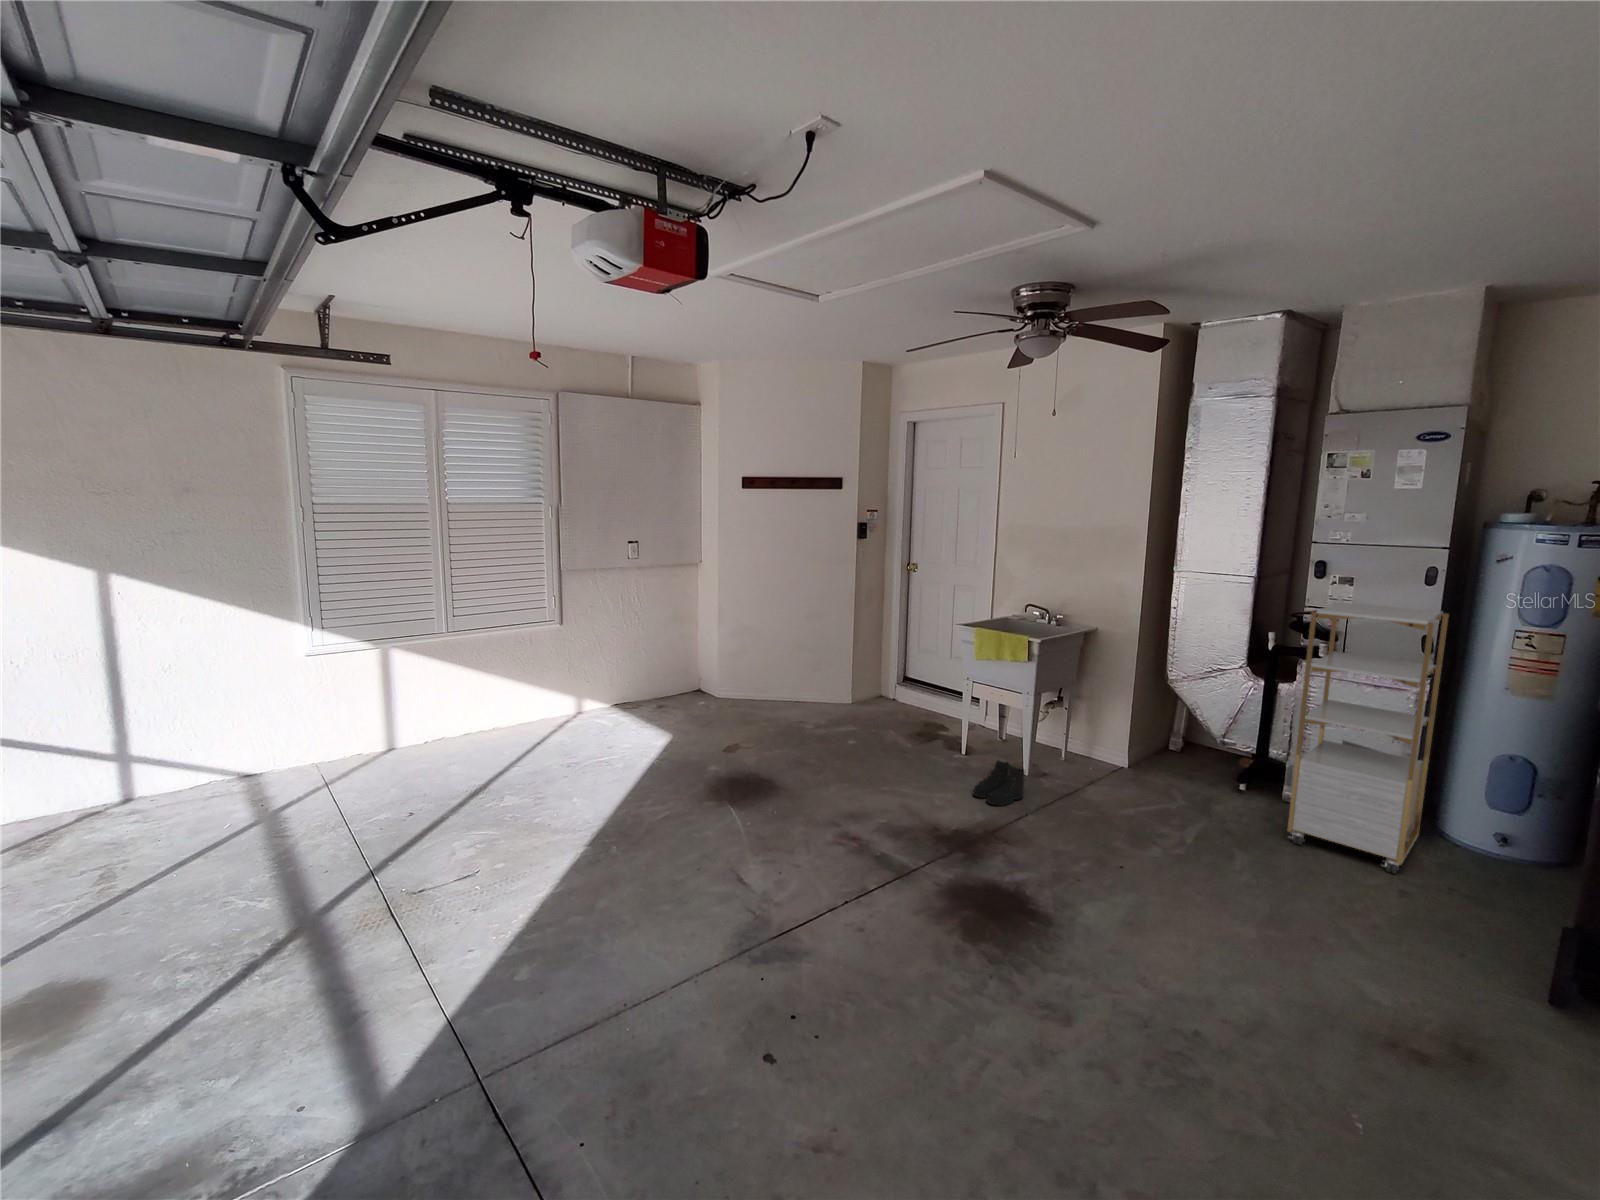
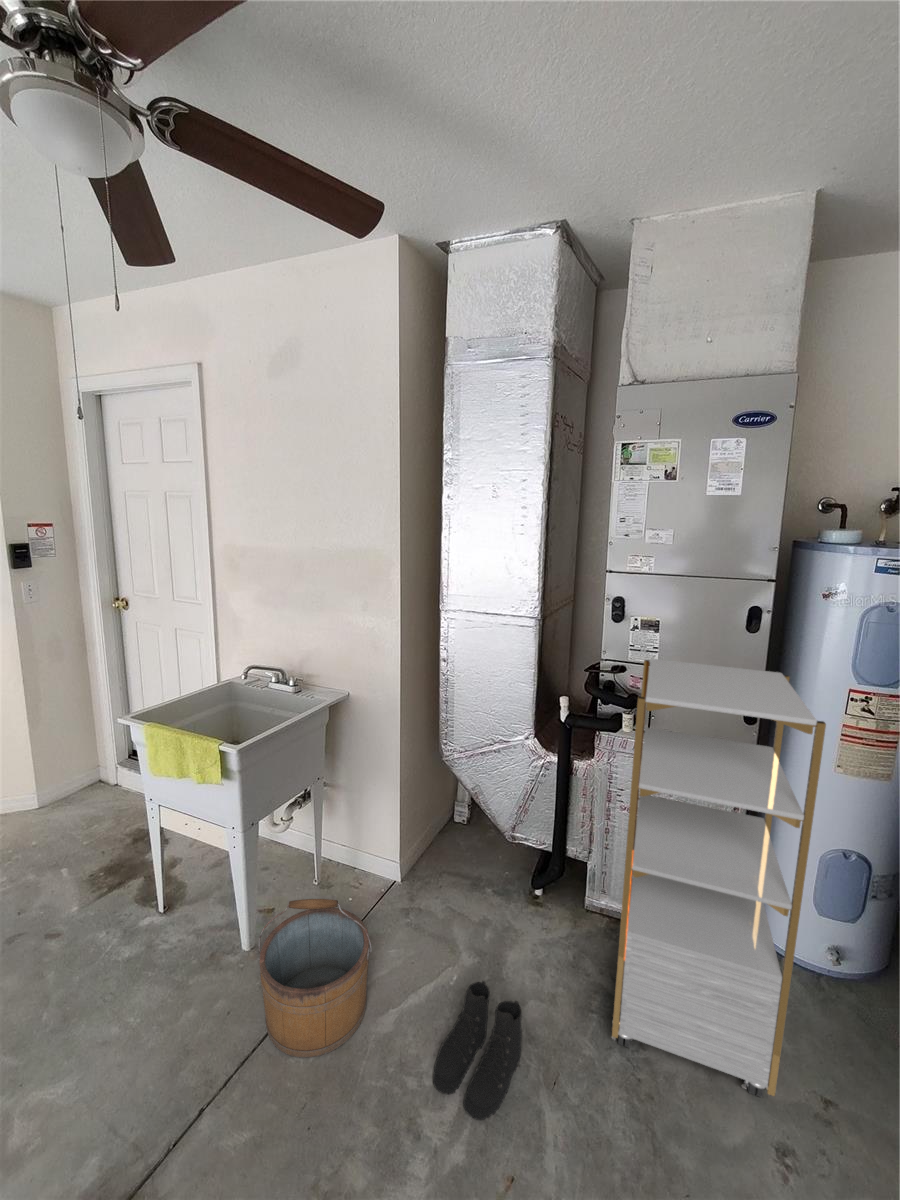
bucket: none [1049,727,1120,811] -> present [259,899,372,1058]
boots: present [973,760,1025,806] -> present [433,981,522,1120]

